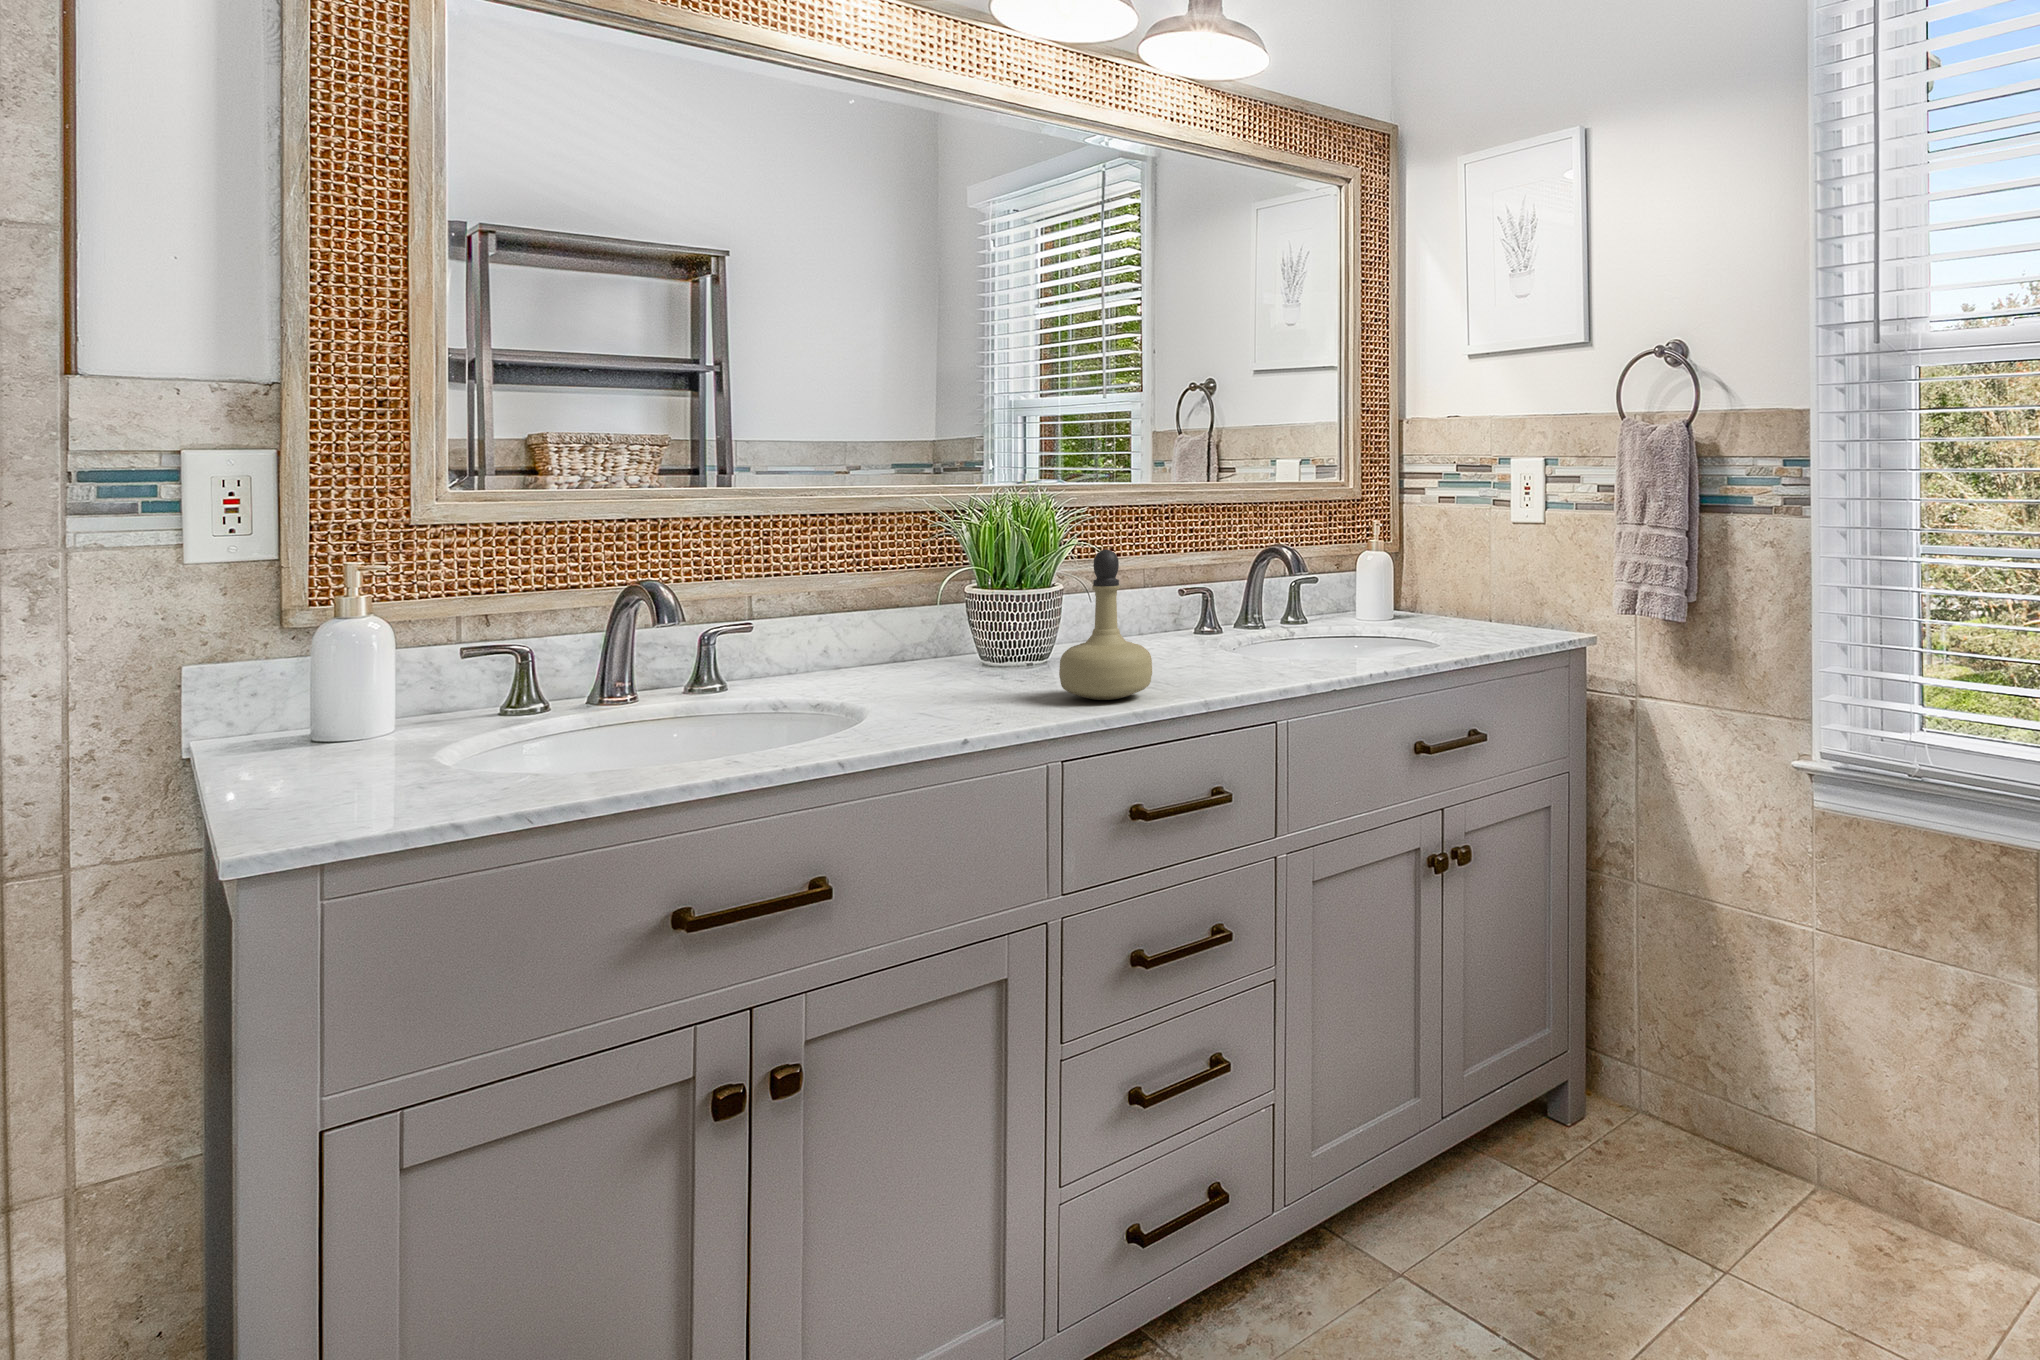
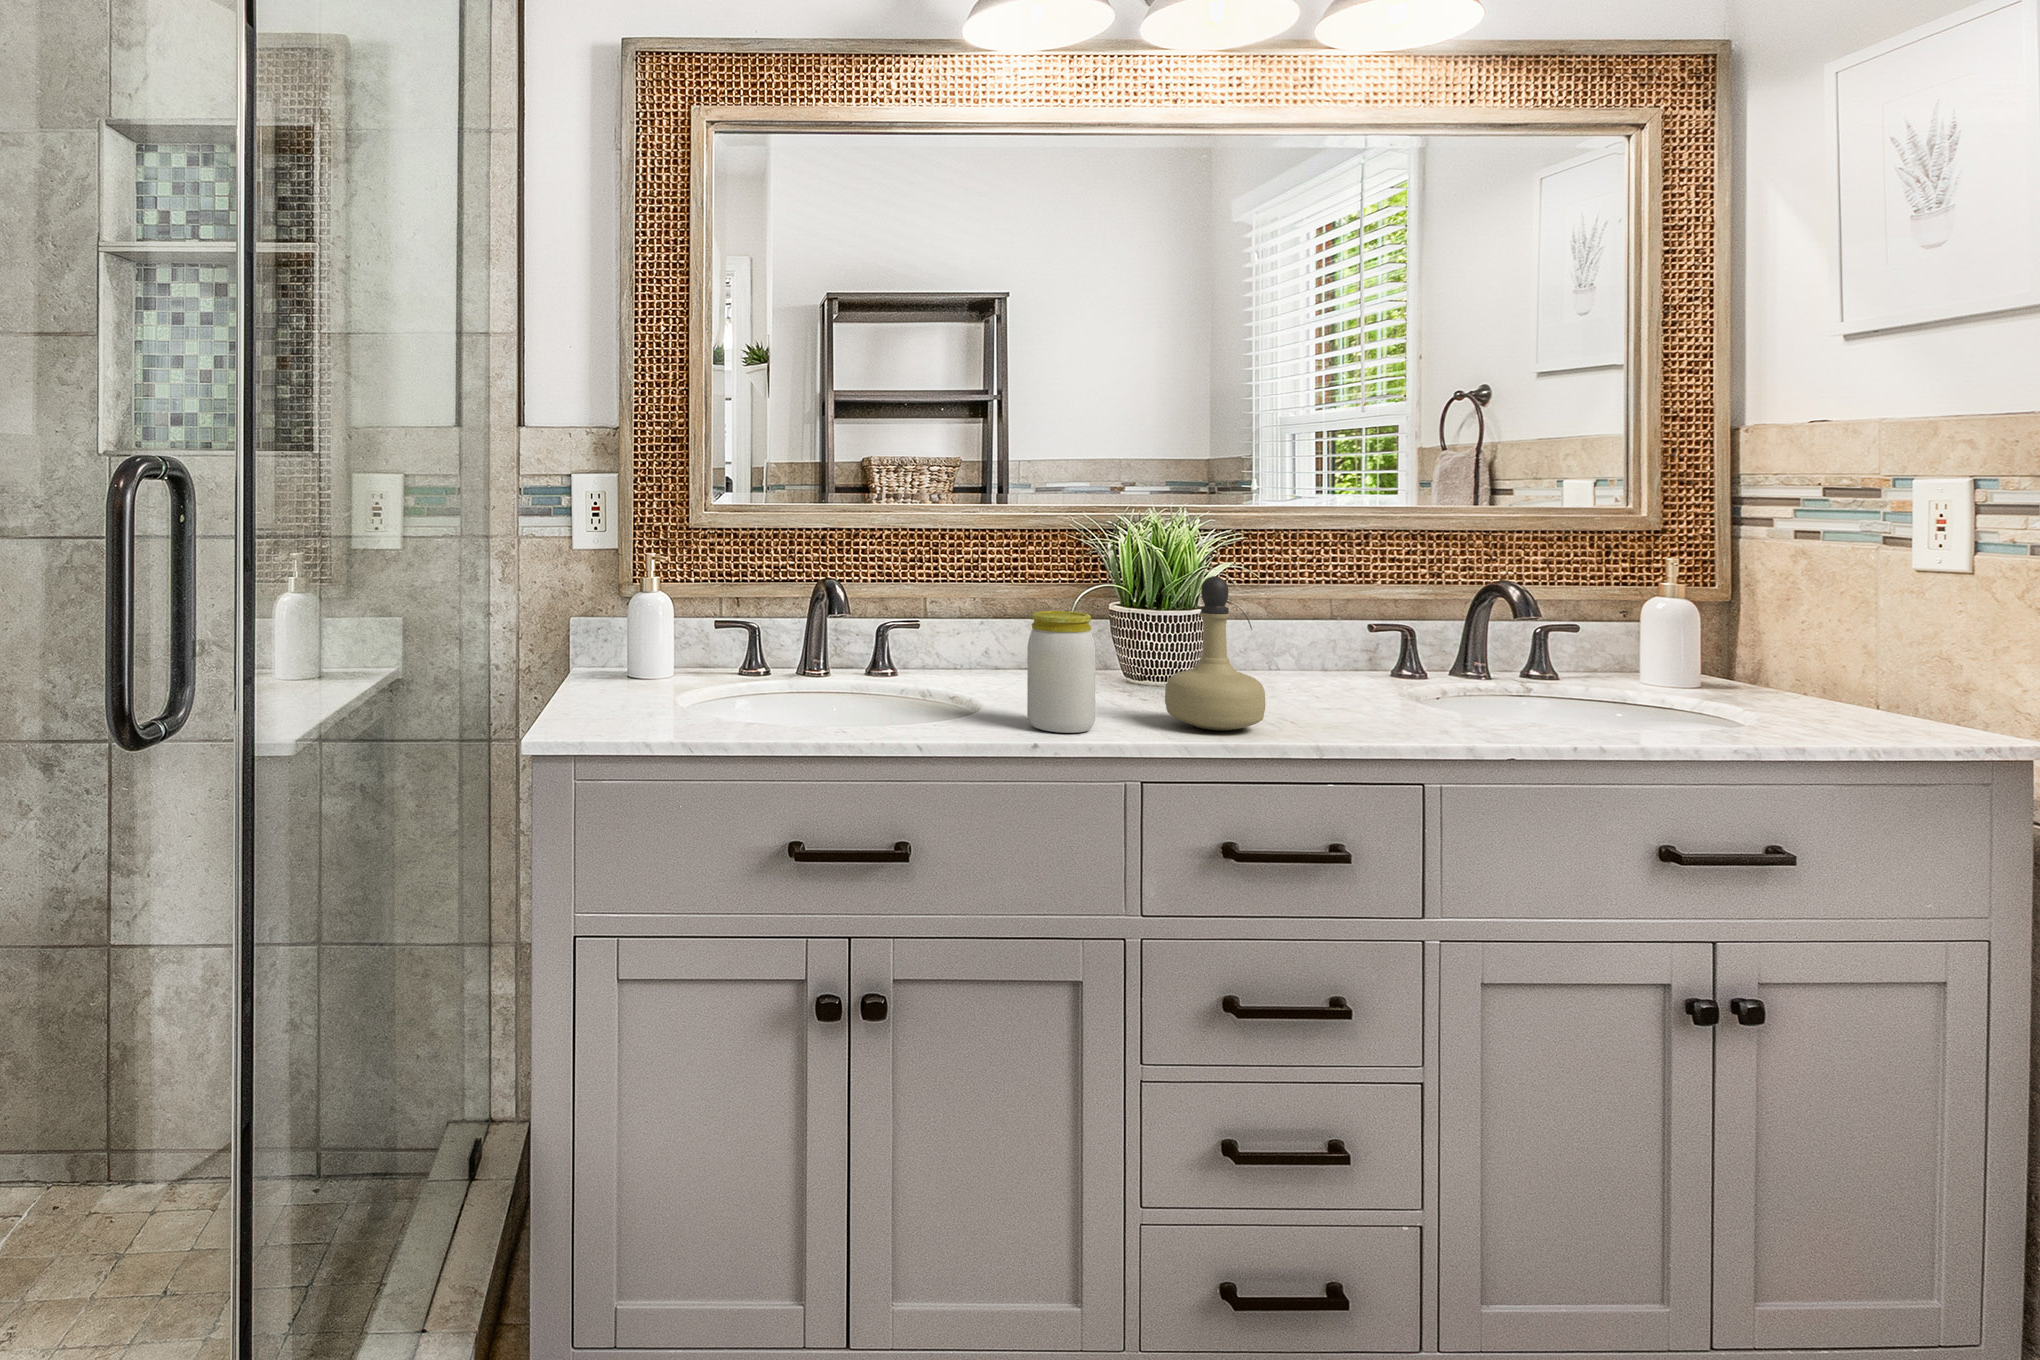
jar: none [932,595,1005,724] -> present [1027,611,1095,733]

